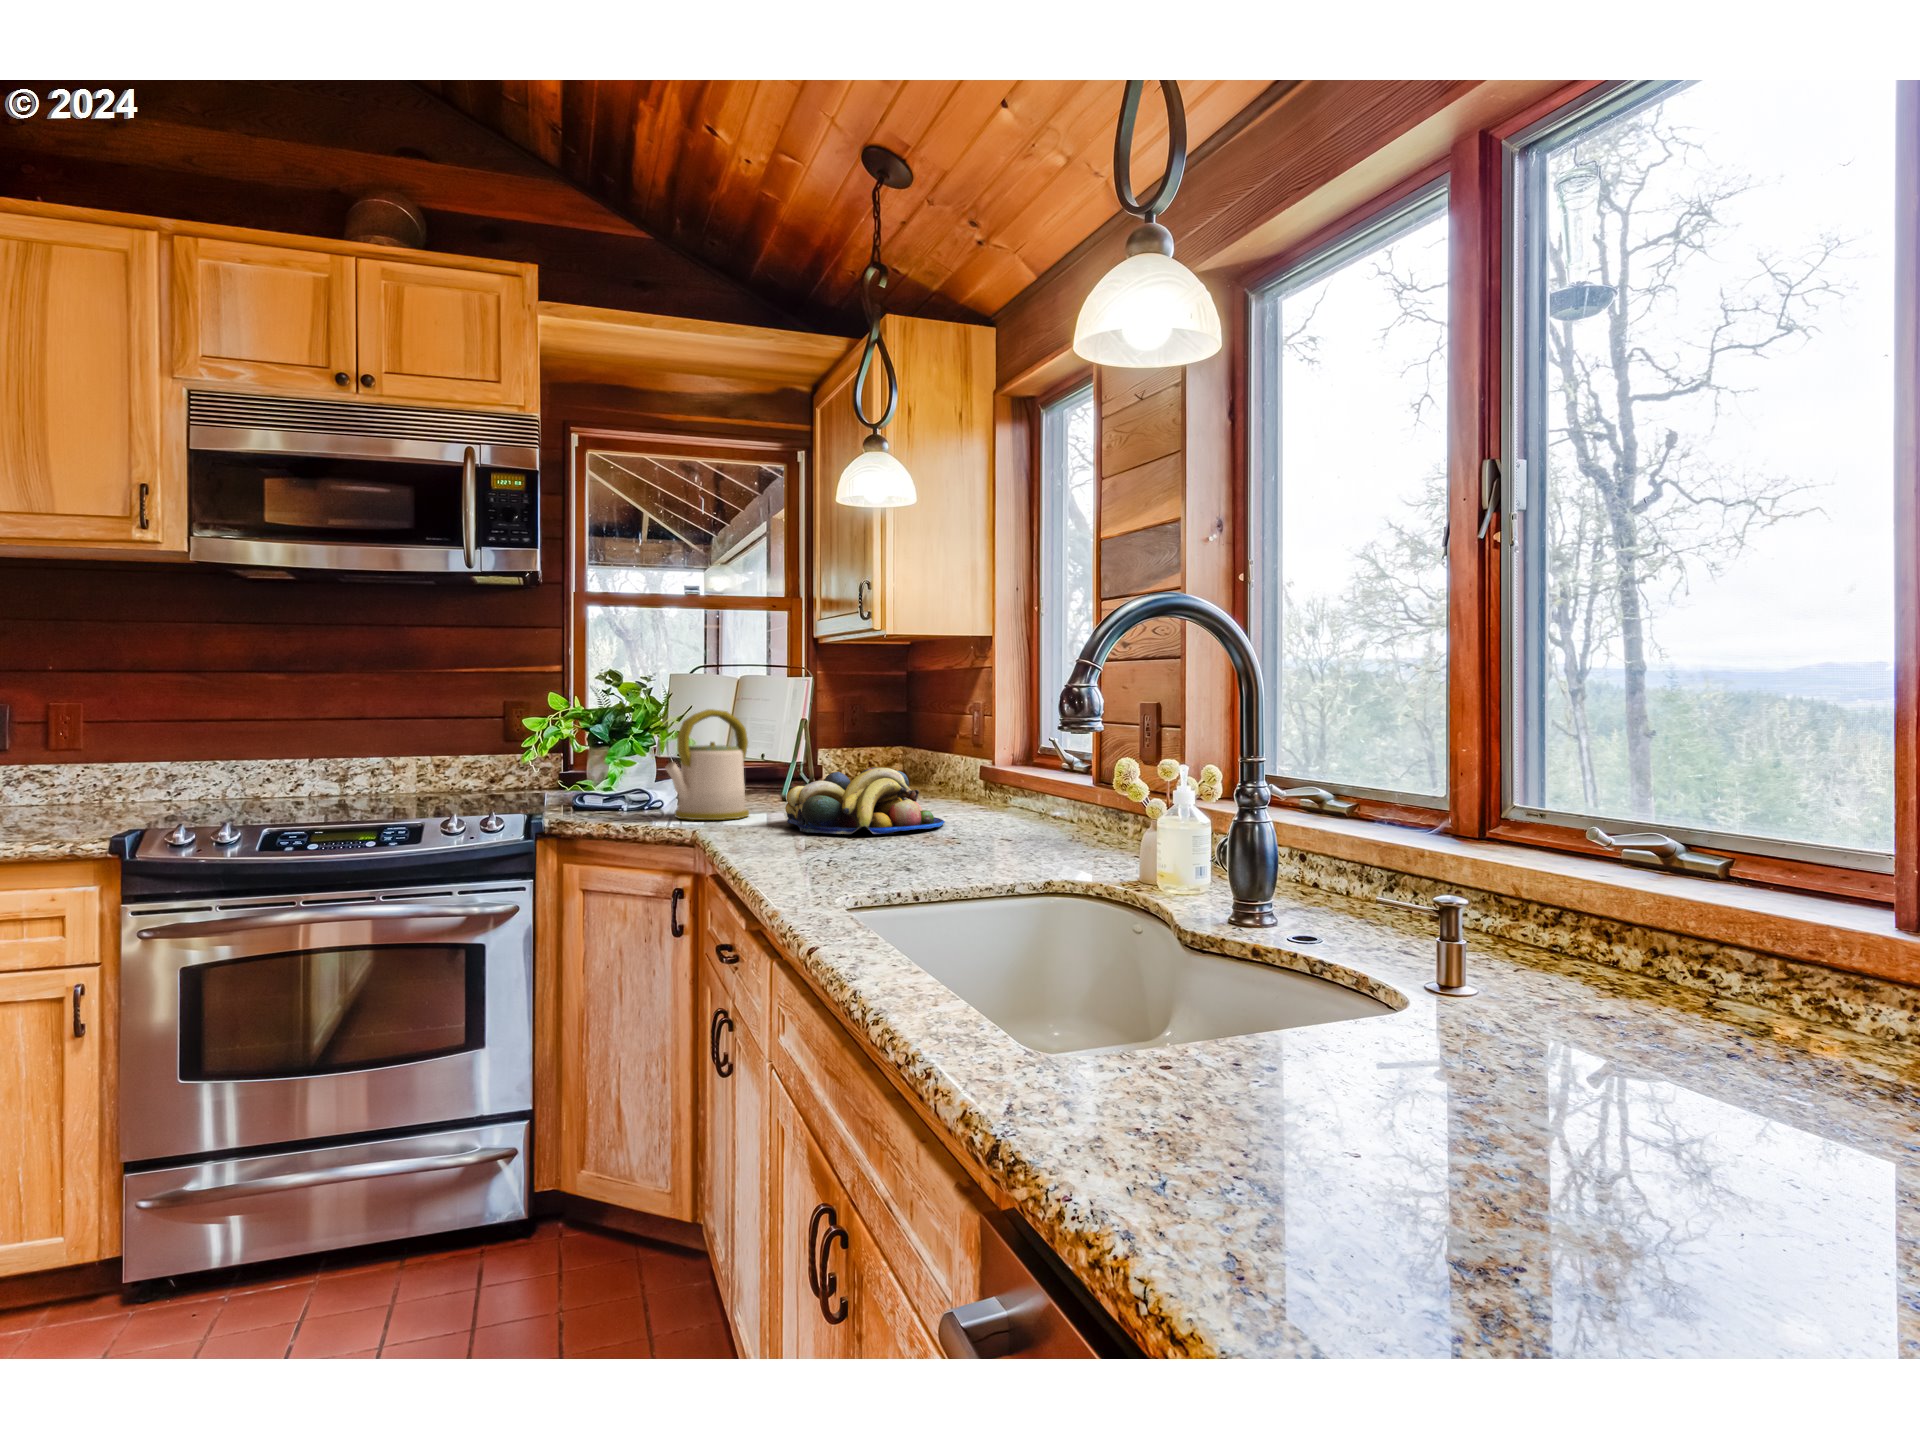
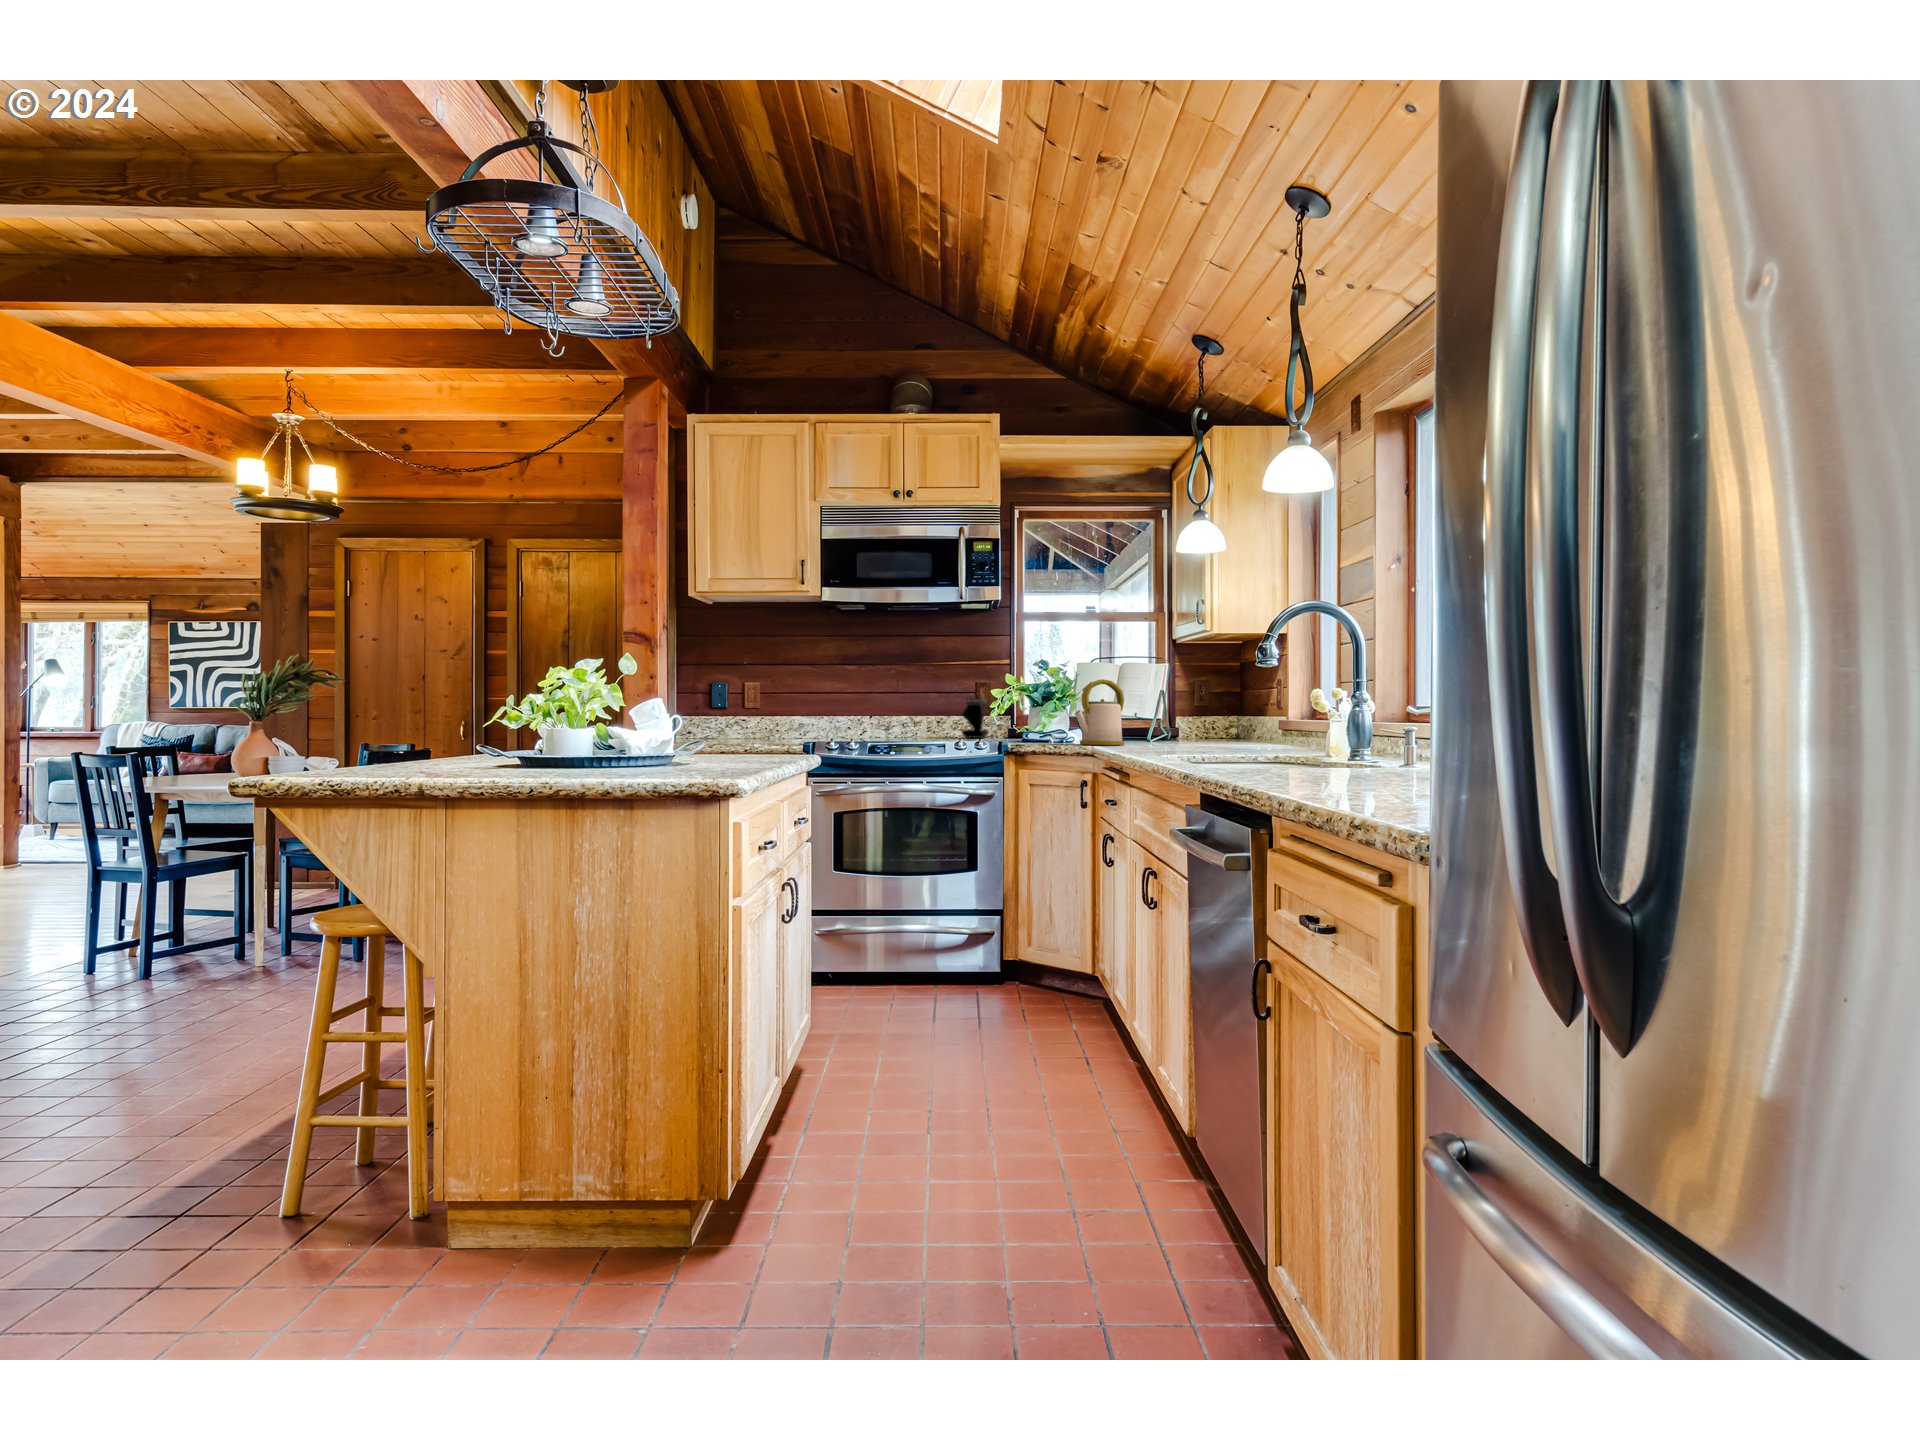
jar: none [479,729,527,793] -> present [962,698,988,738]
fruit bowl: present [785,768,945,834] -> none [1145,712,1244,748]

